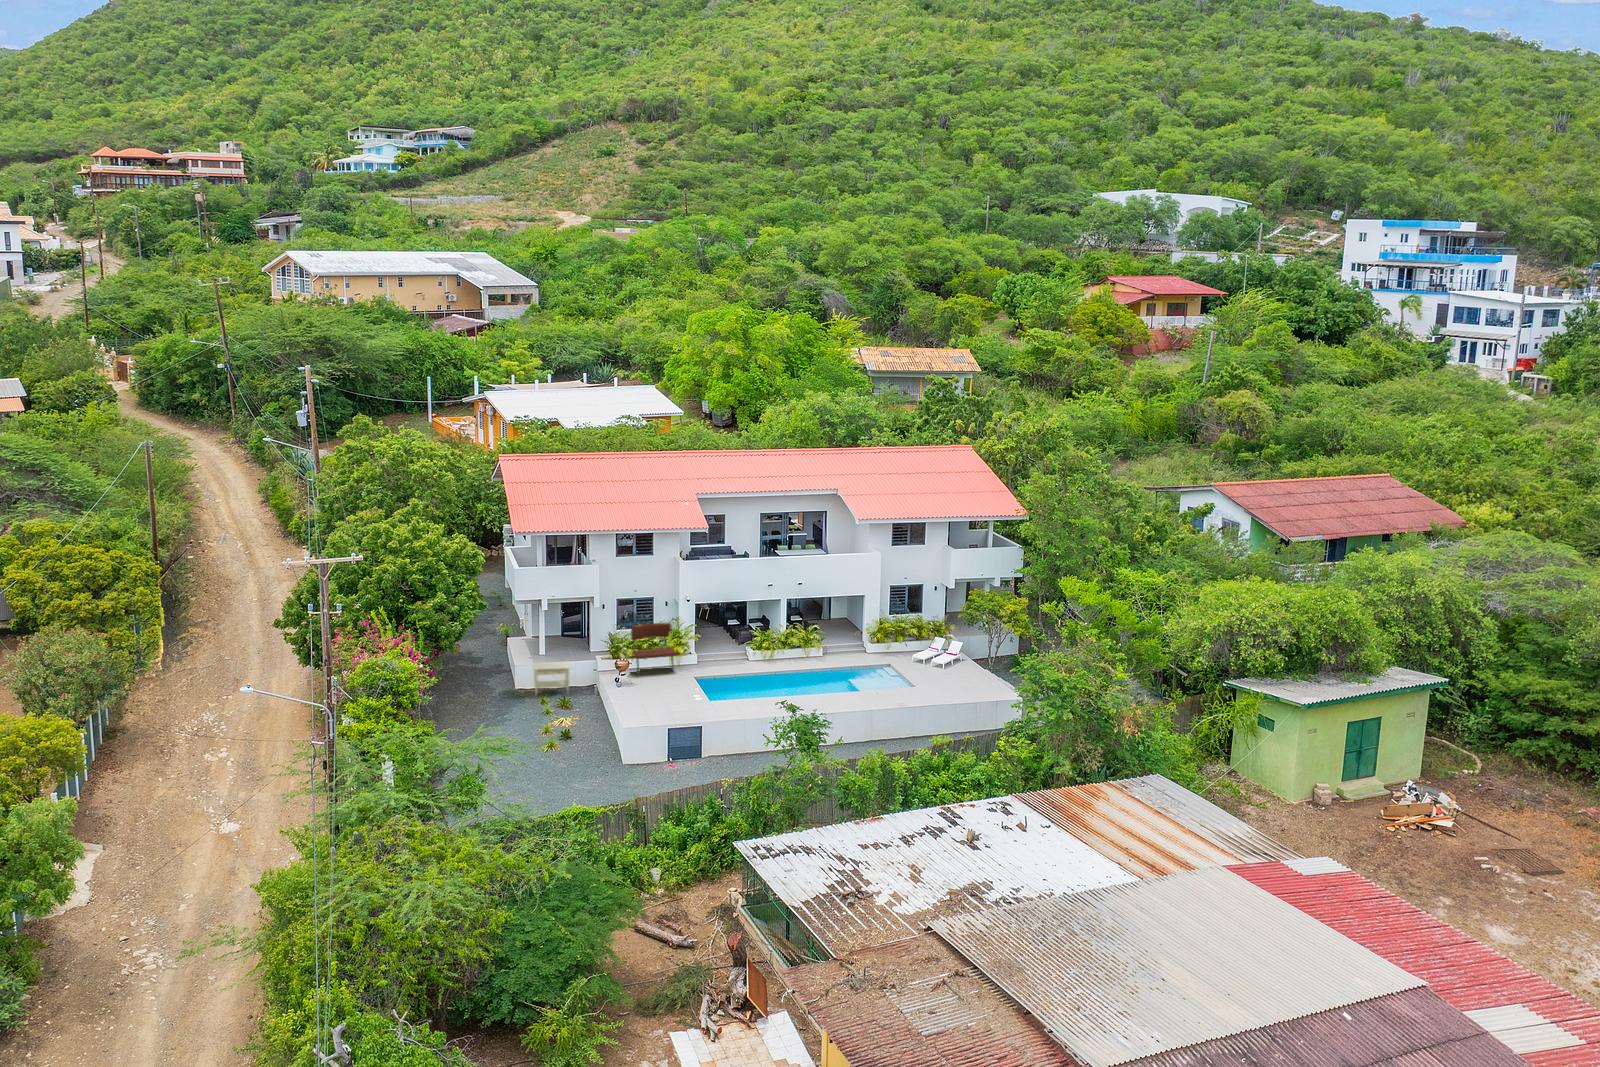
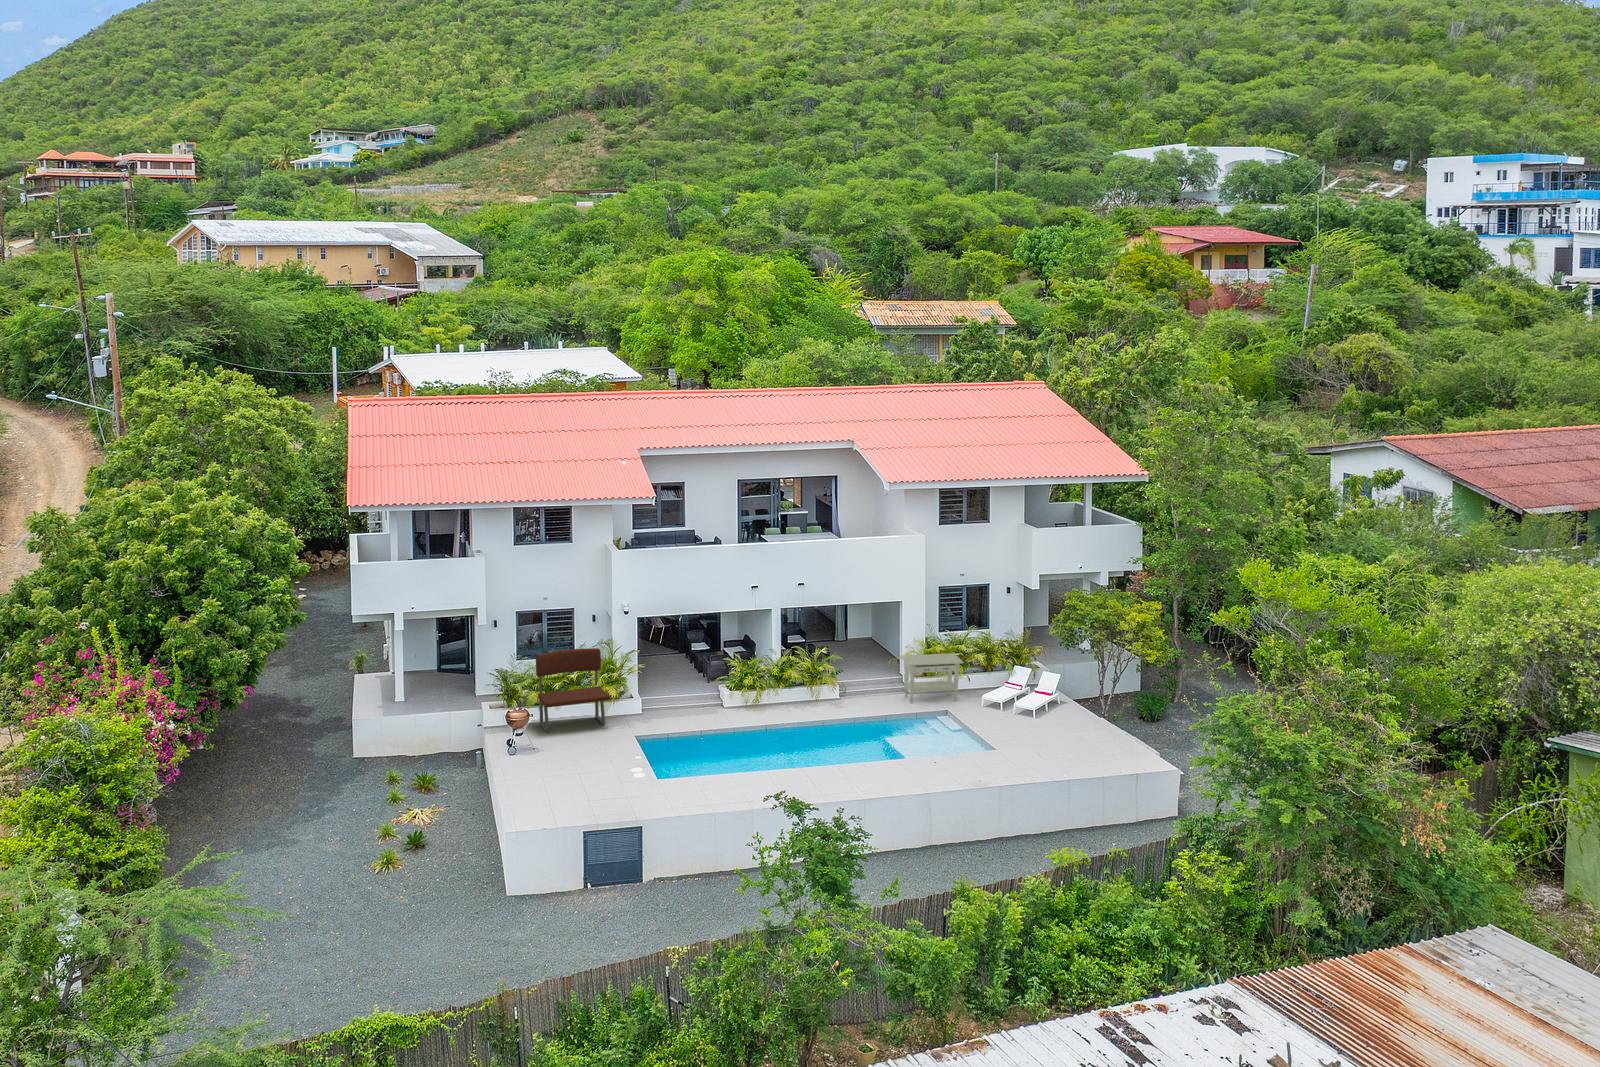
side table: present [532,662,571,694] -> present [900,653,964,703]

